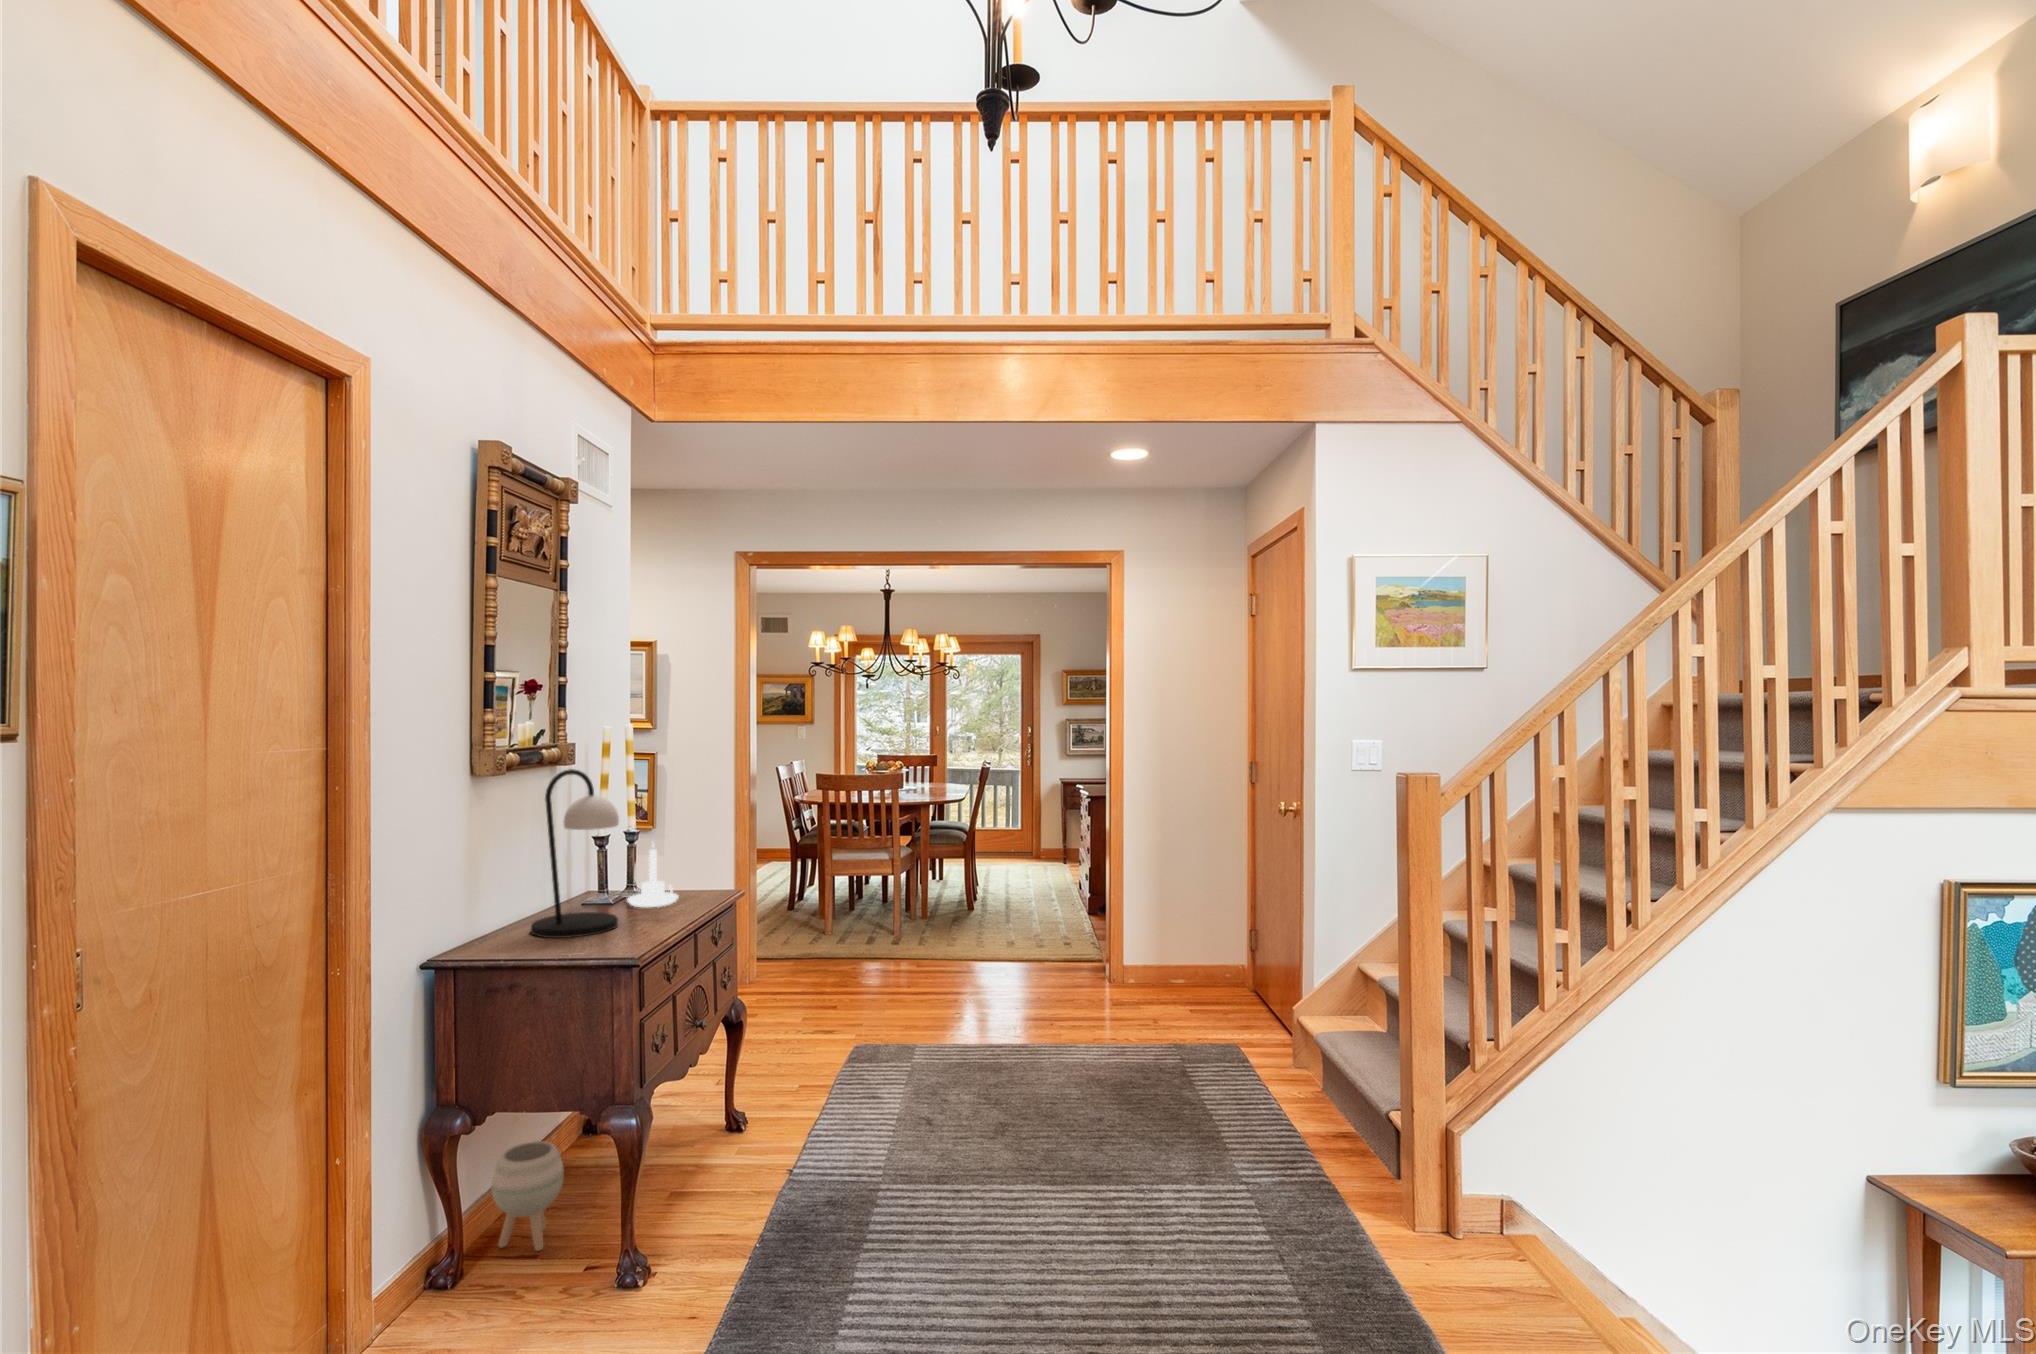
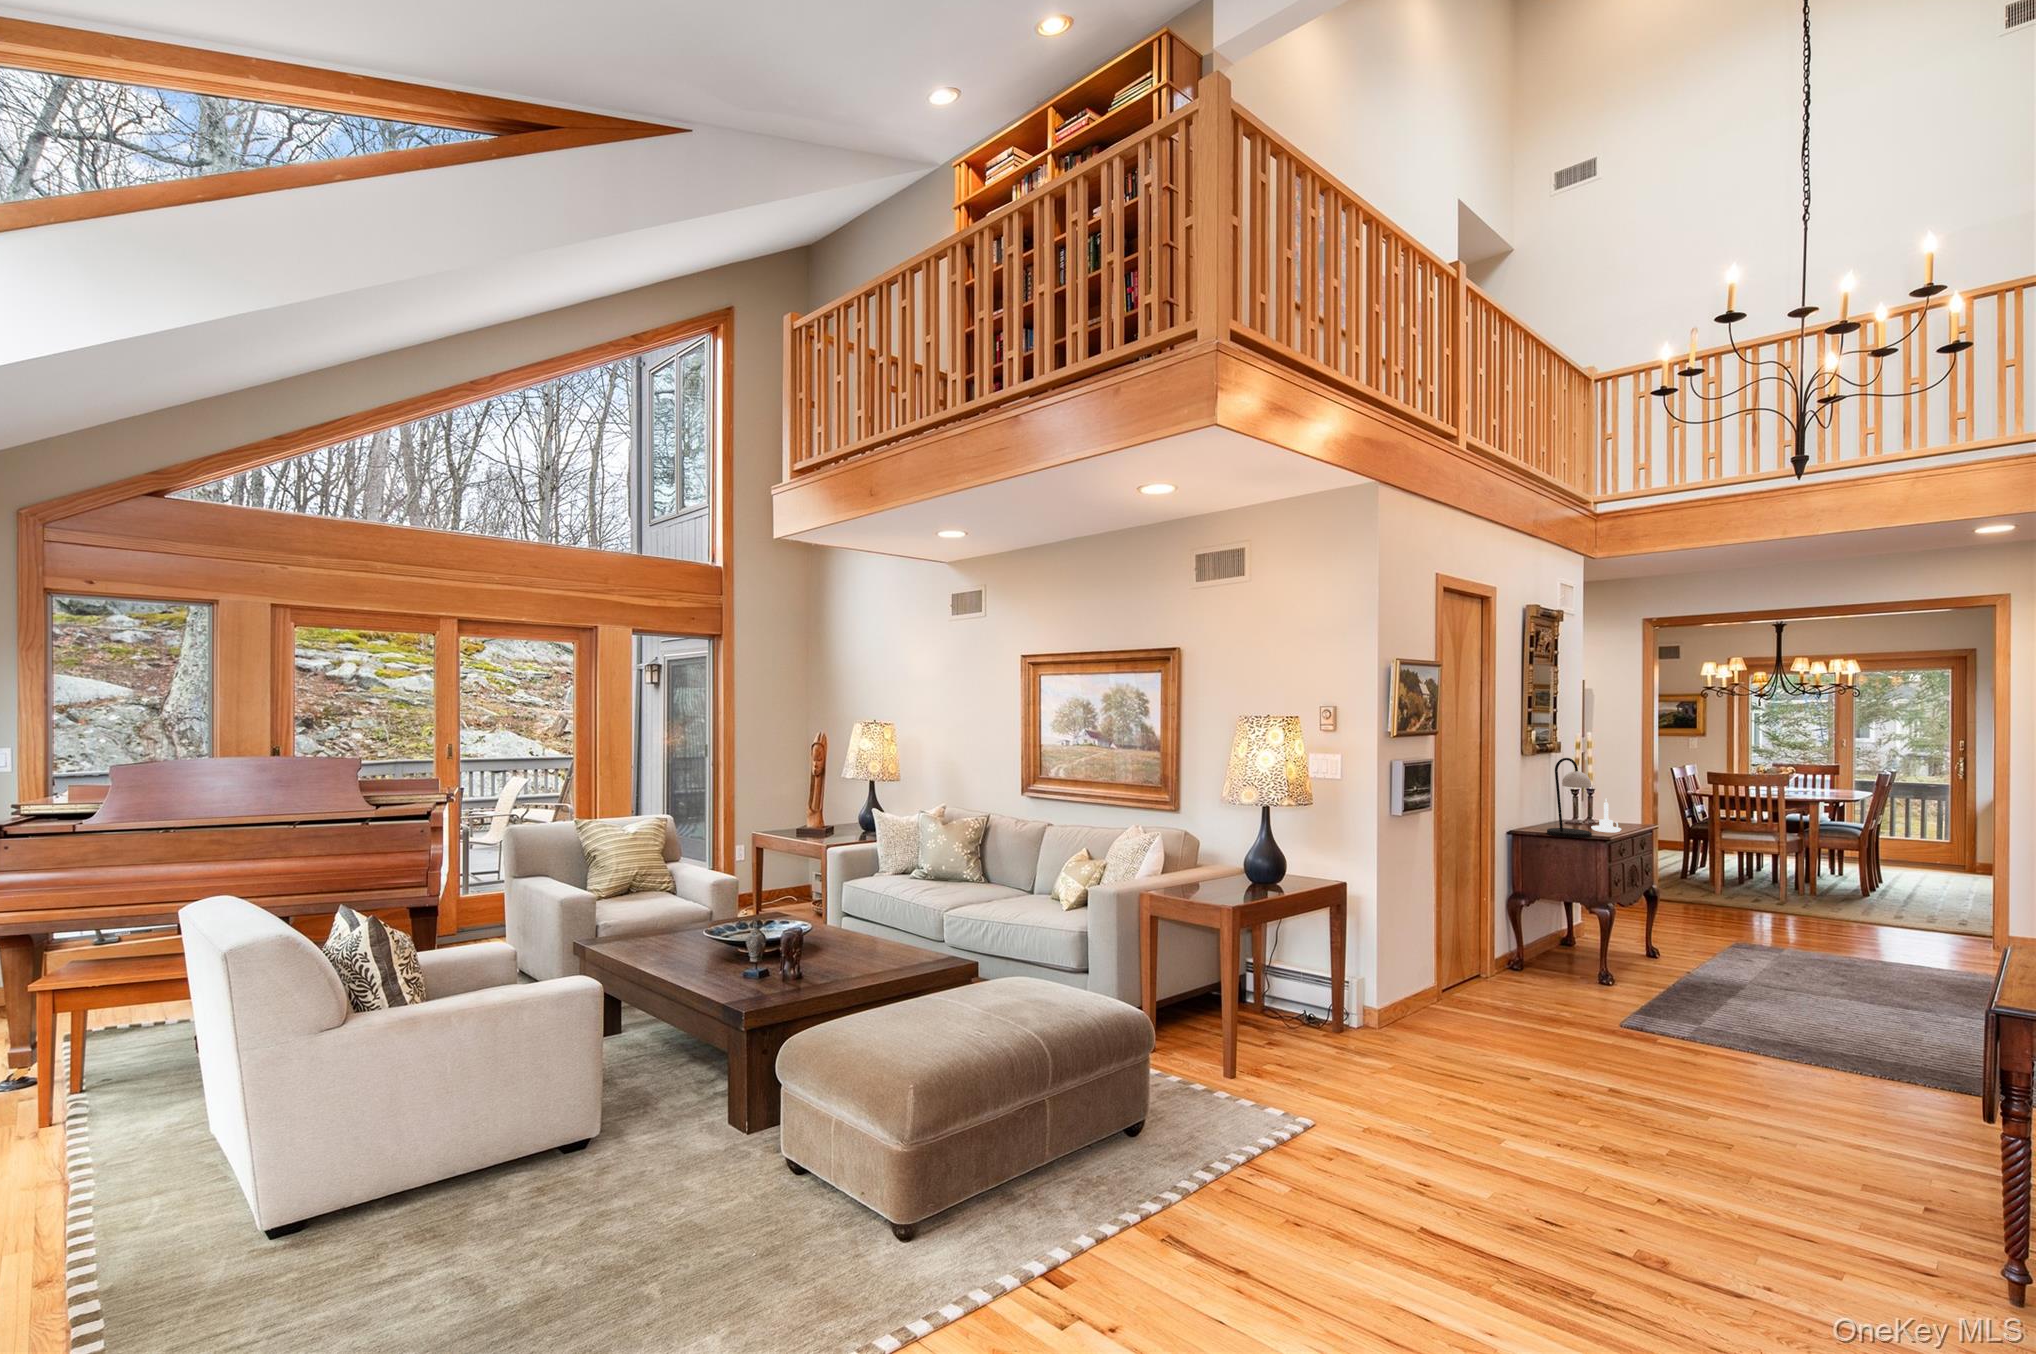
planter: present [492,1141,564,1251] -> none [1529,934,1564,983]

